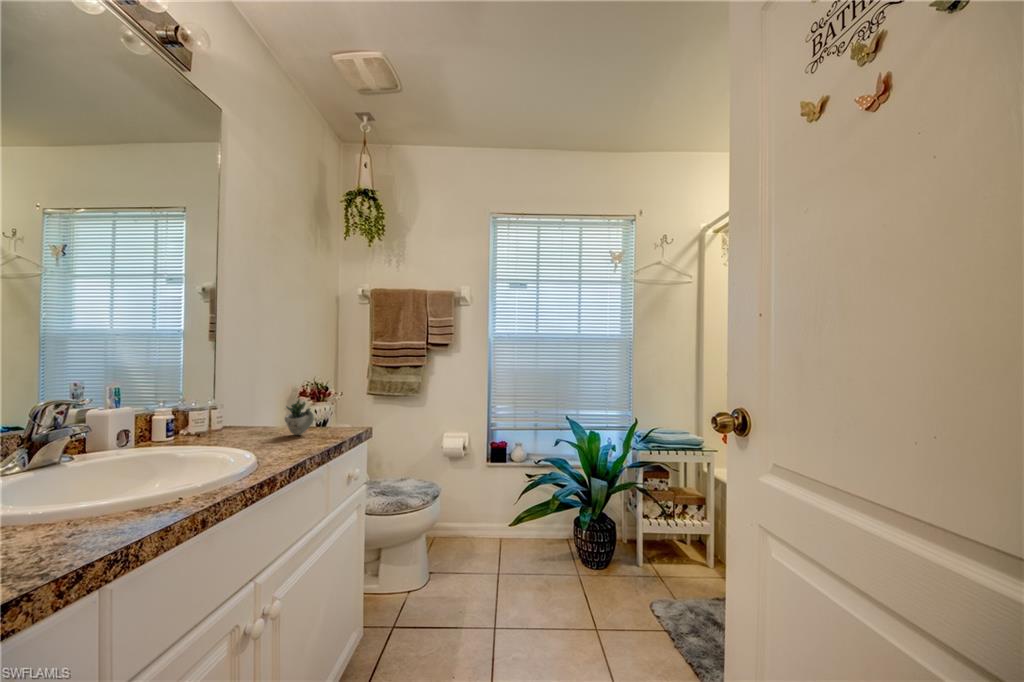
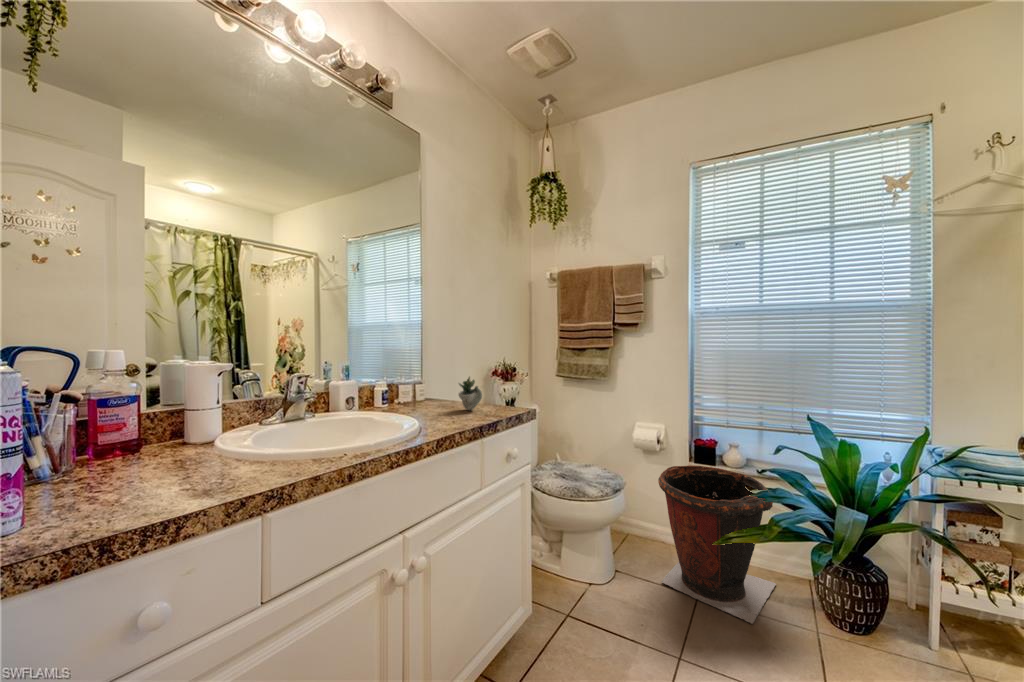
trash can: none [466,464,547,580] -> present [658,466,776,624]

